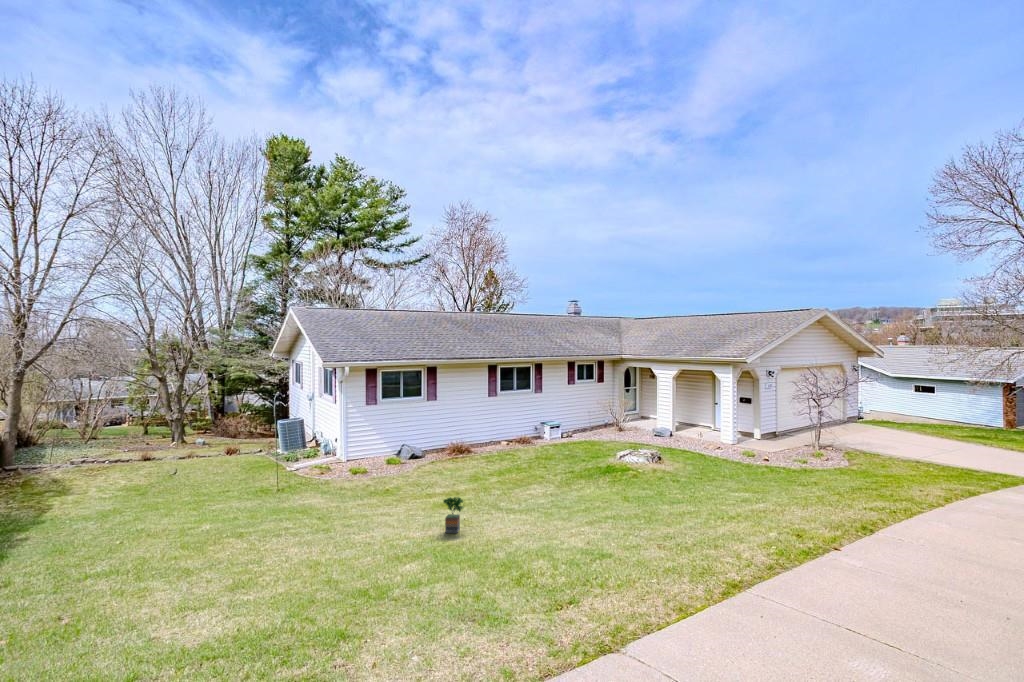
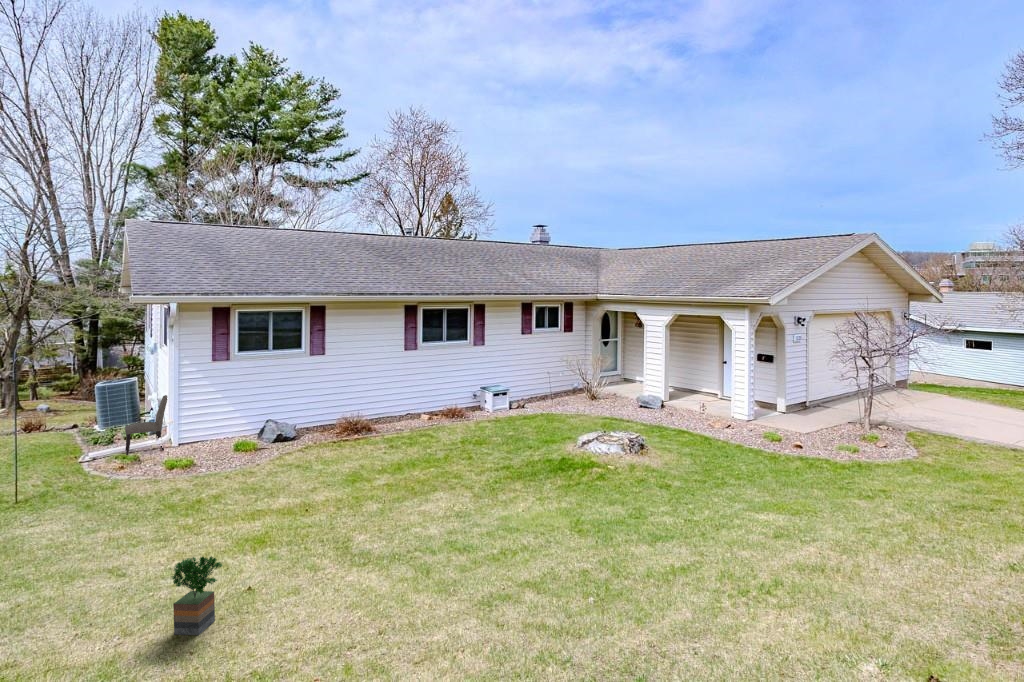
chair: none [309,428,338,468] -> present [125,395,167,455]

